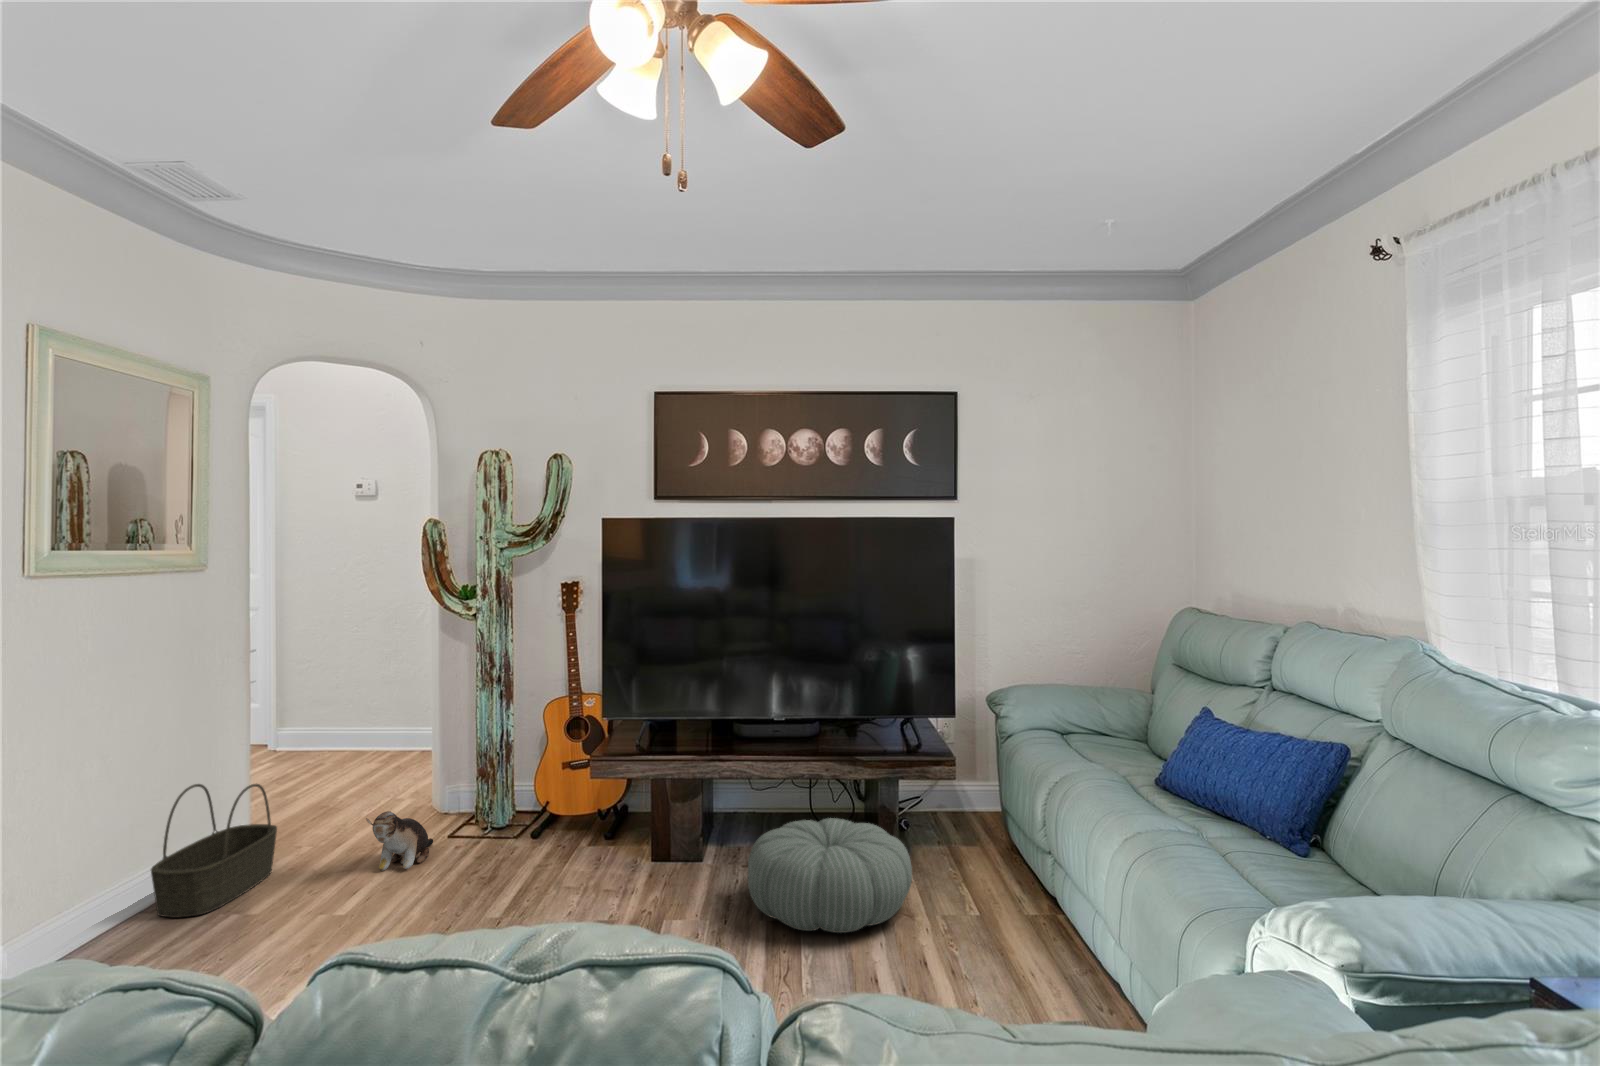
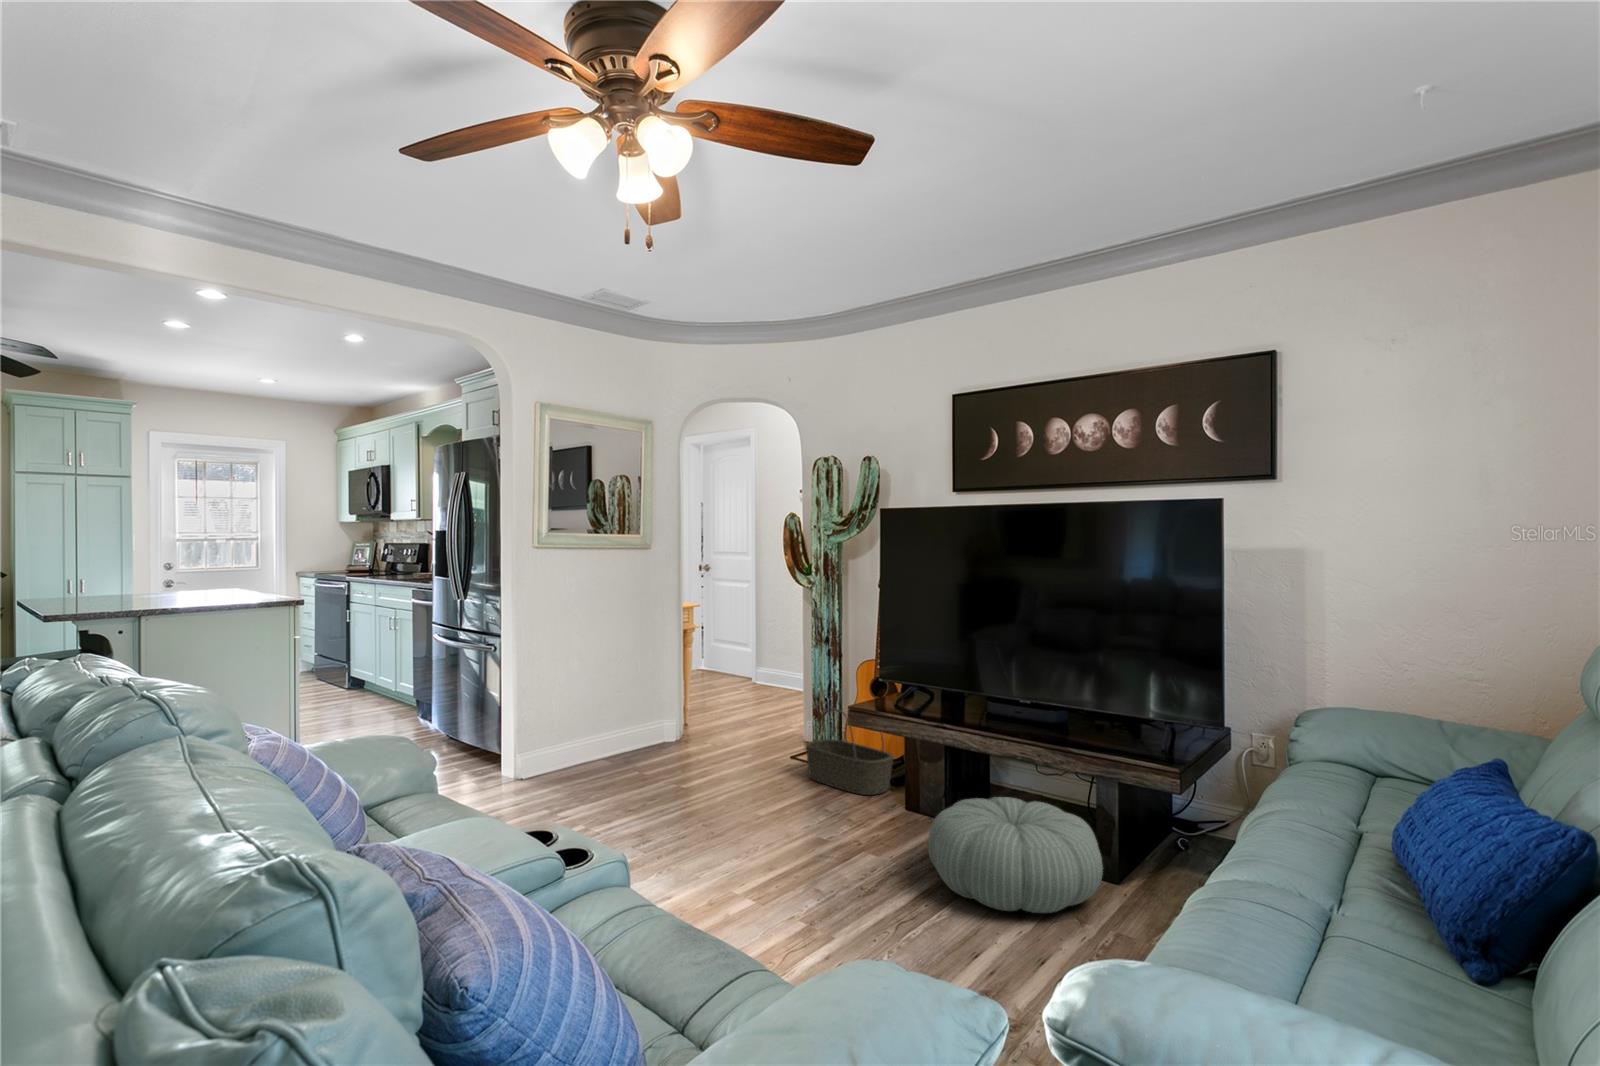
basket: present [151,784,277,917] -> present [806,705,893,795]
plush toy: present [366,811,433,871] -> none [709,727,772,774]

